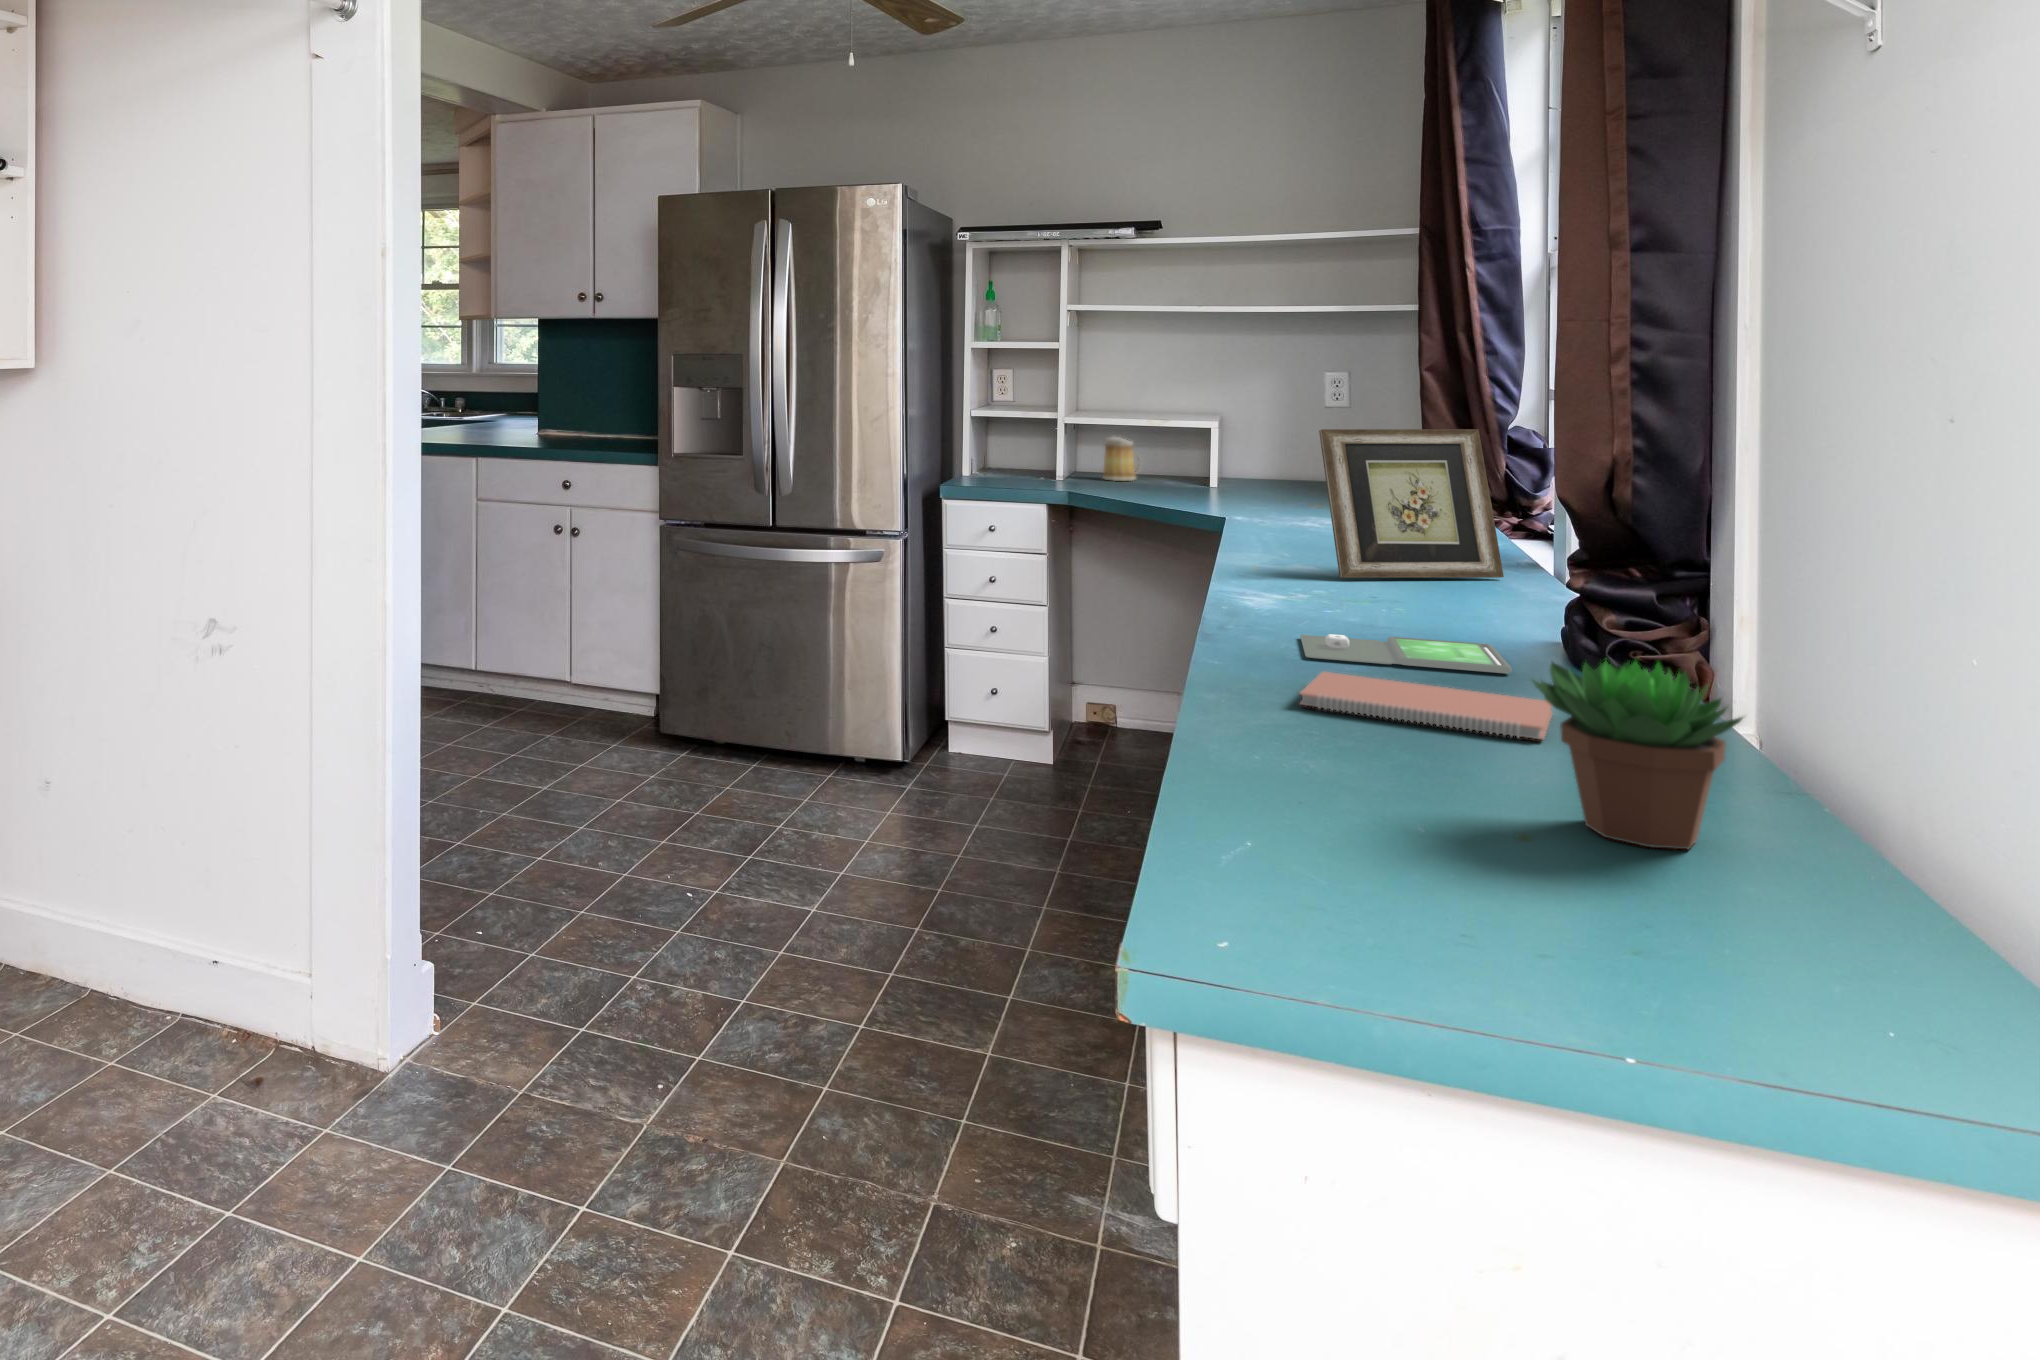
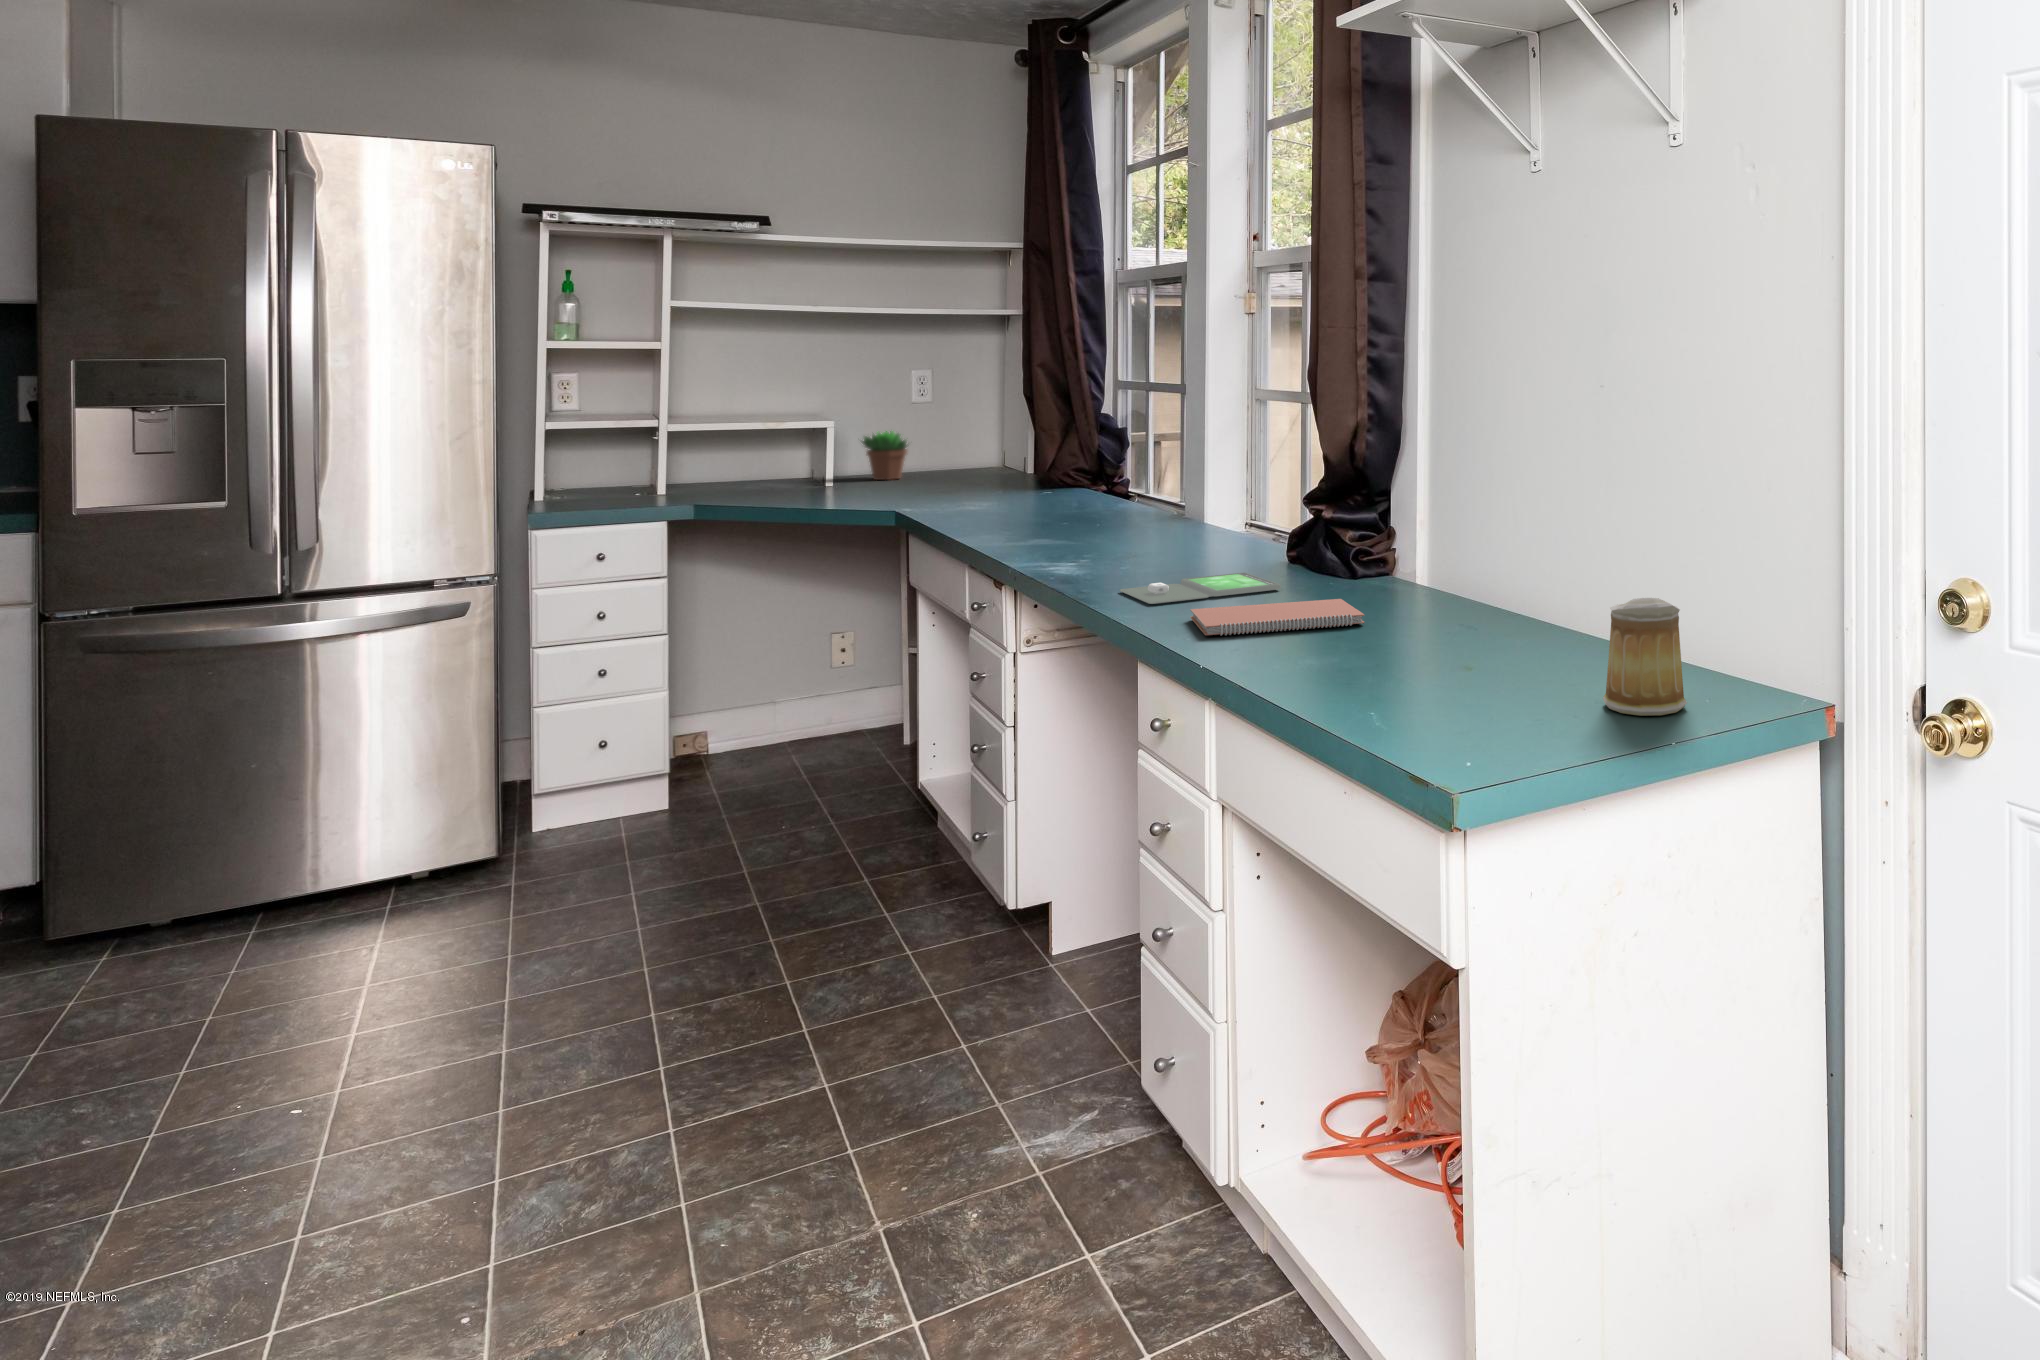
picture frame: present [1319,429,1504,578] -> none [1043,413,1170,545]
mug: present [1103,437,1142,481] -> present [1603,598,1687,716]
succulent plant: present [1533,661,1742,849] -> present [862,431,907,480]

